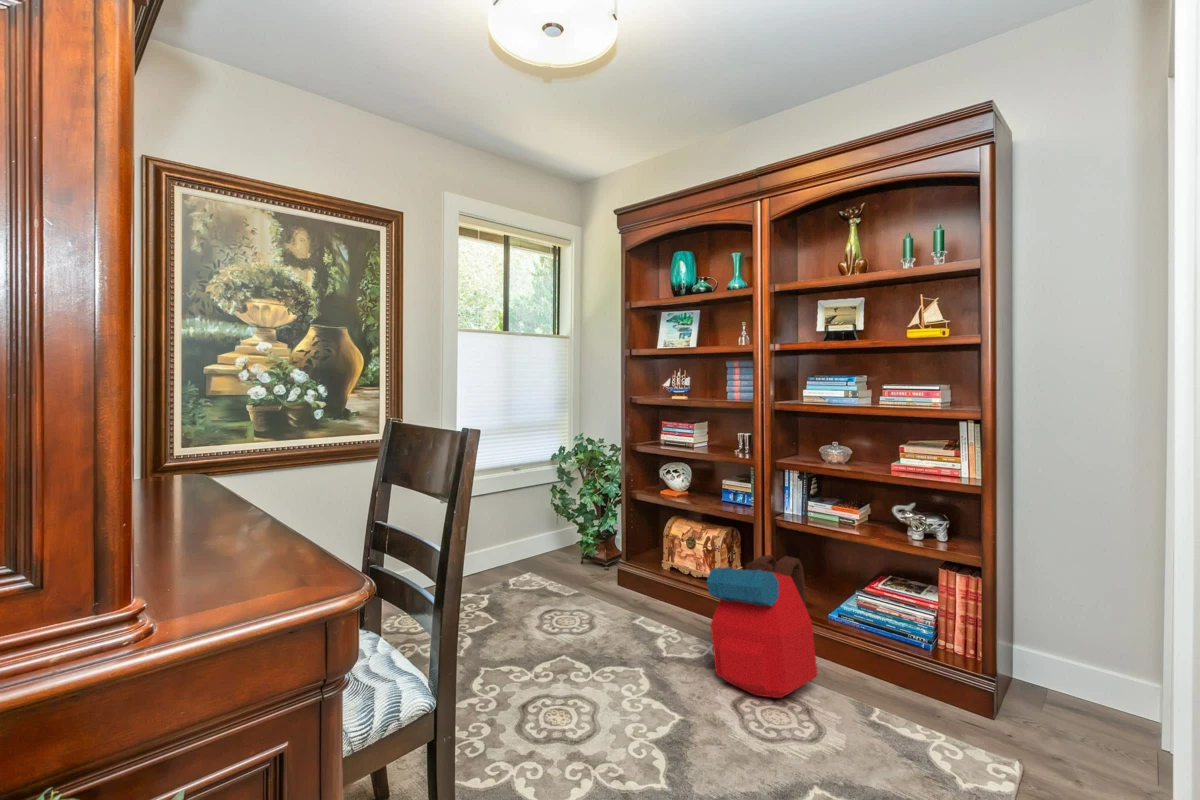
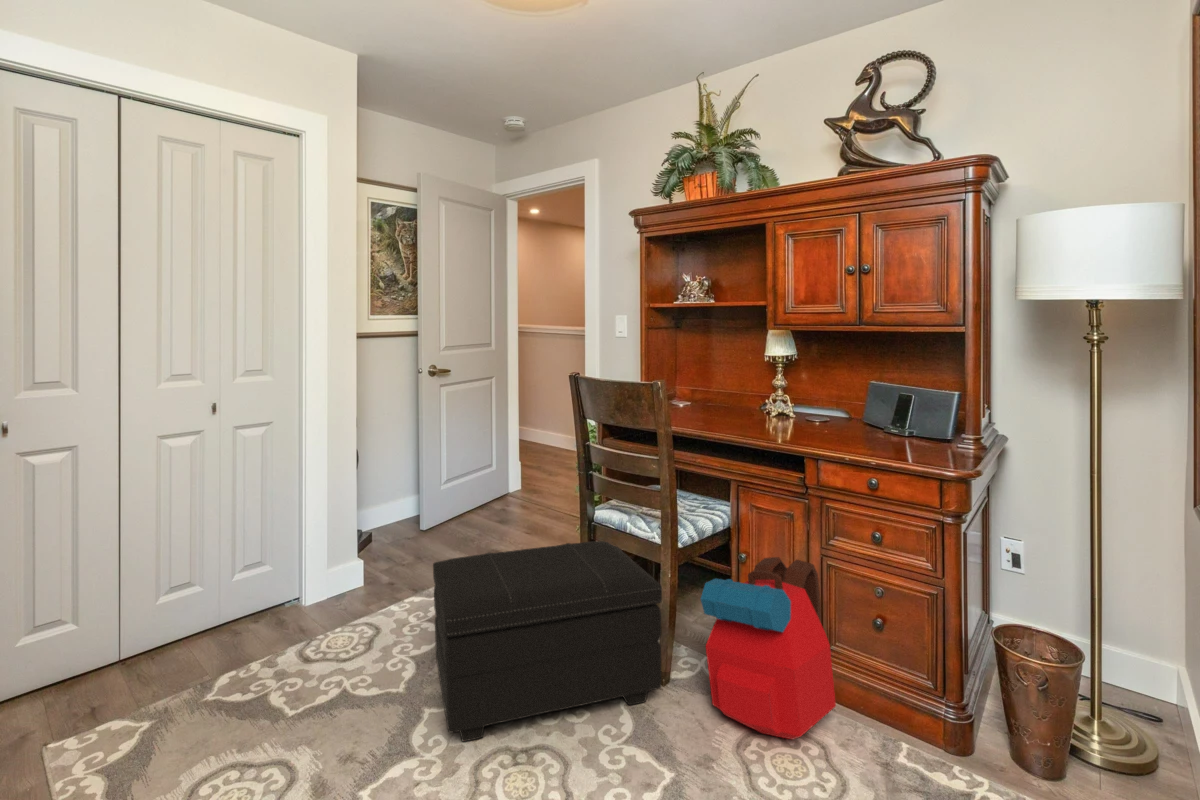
footstool: none [489,543,676,688] -> present [433,541,662,741]

